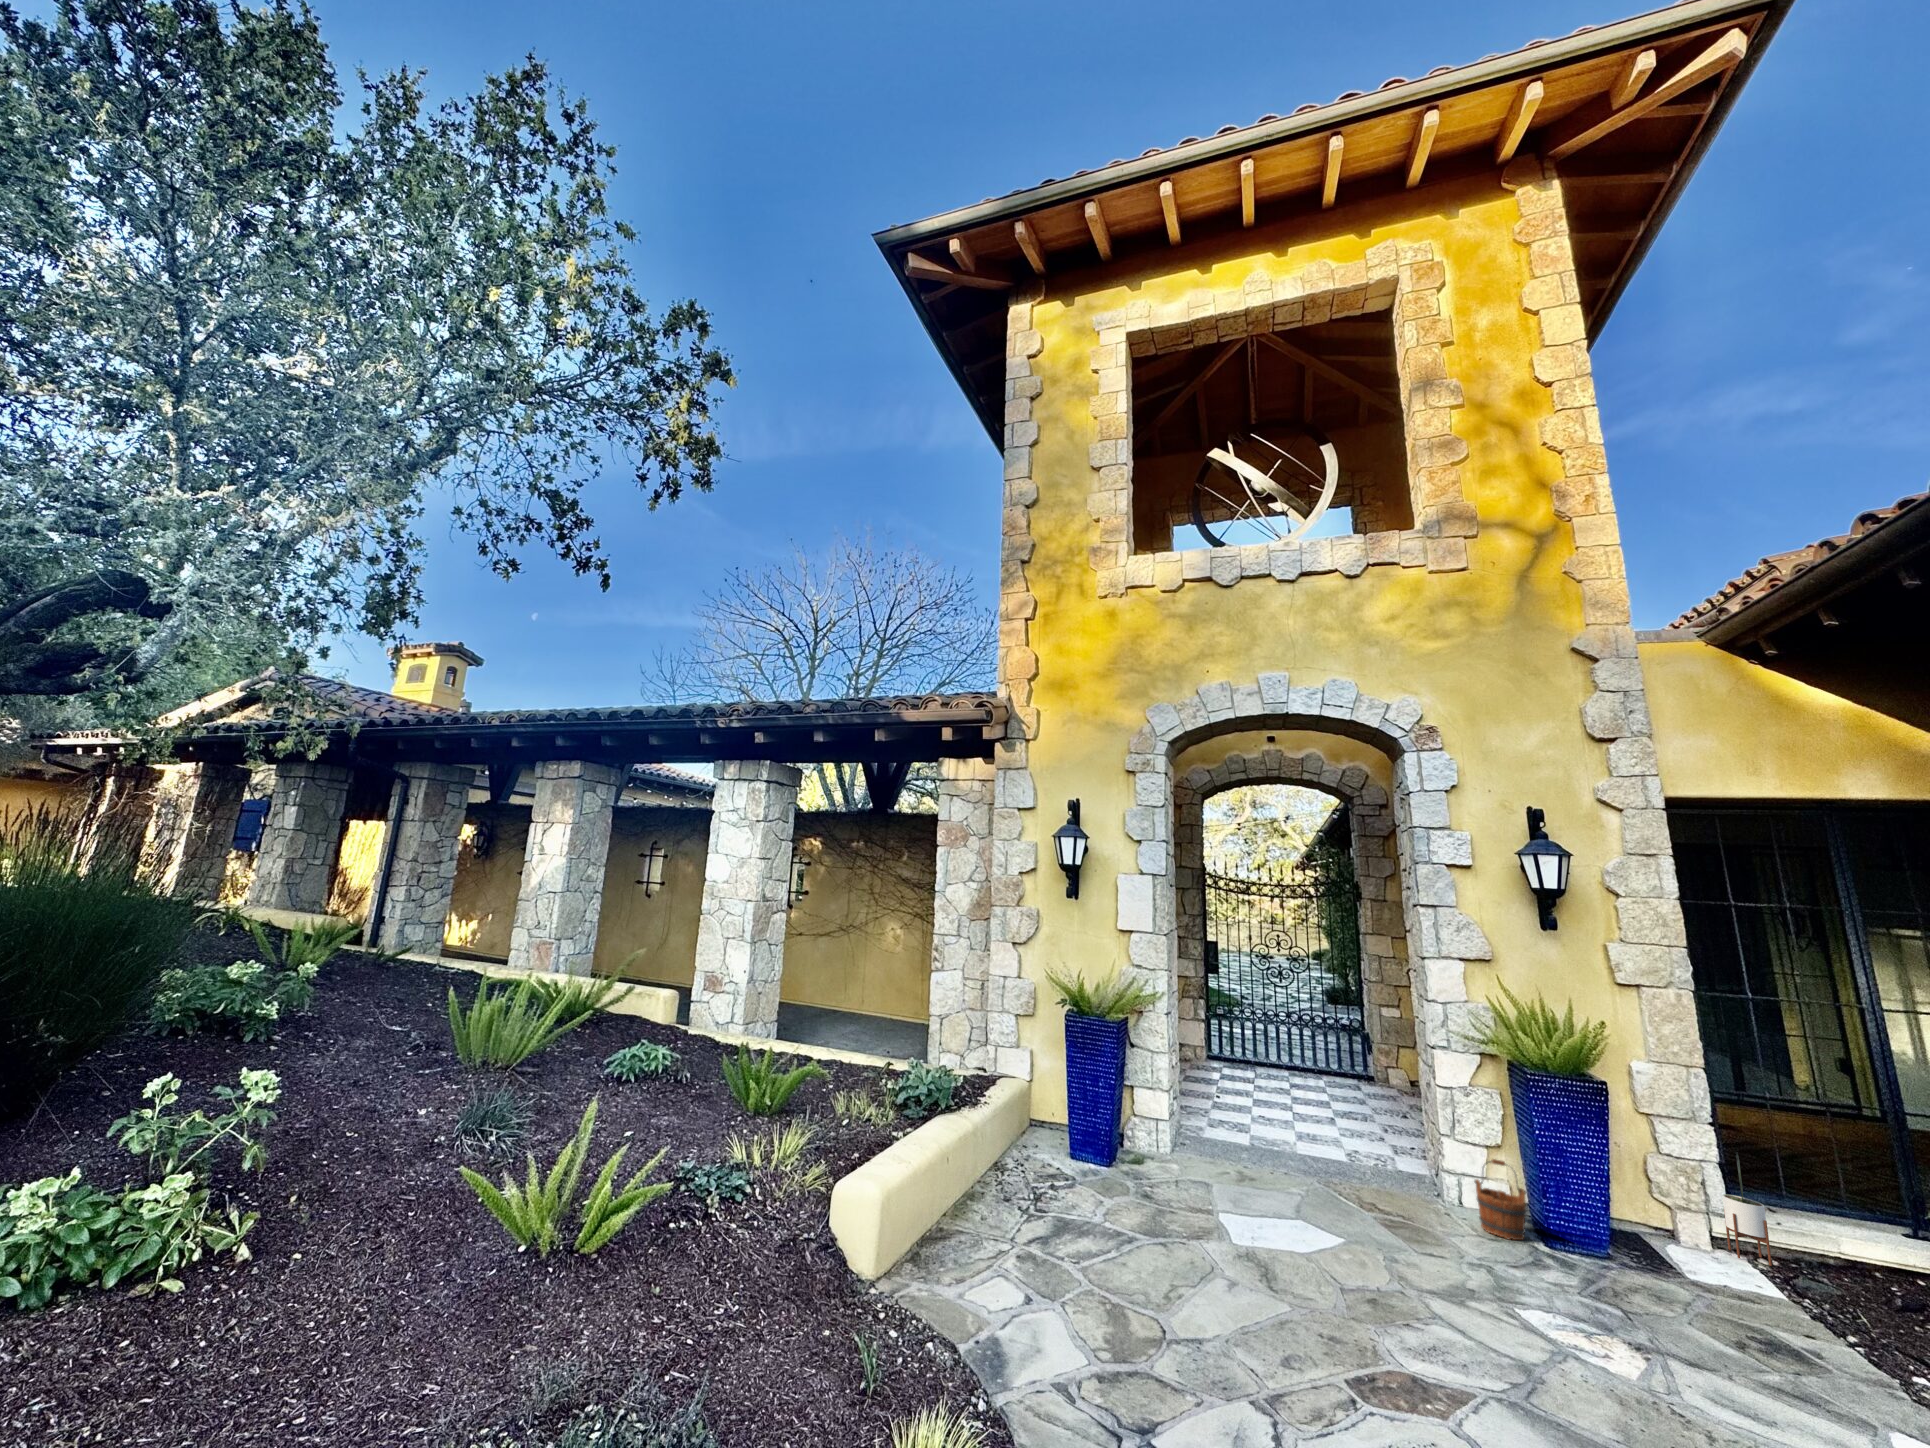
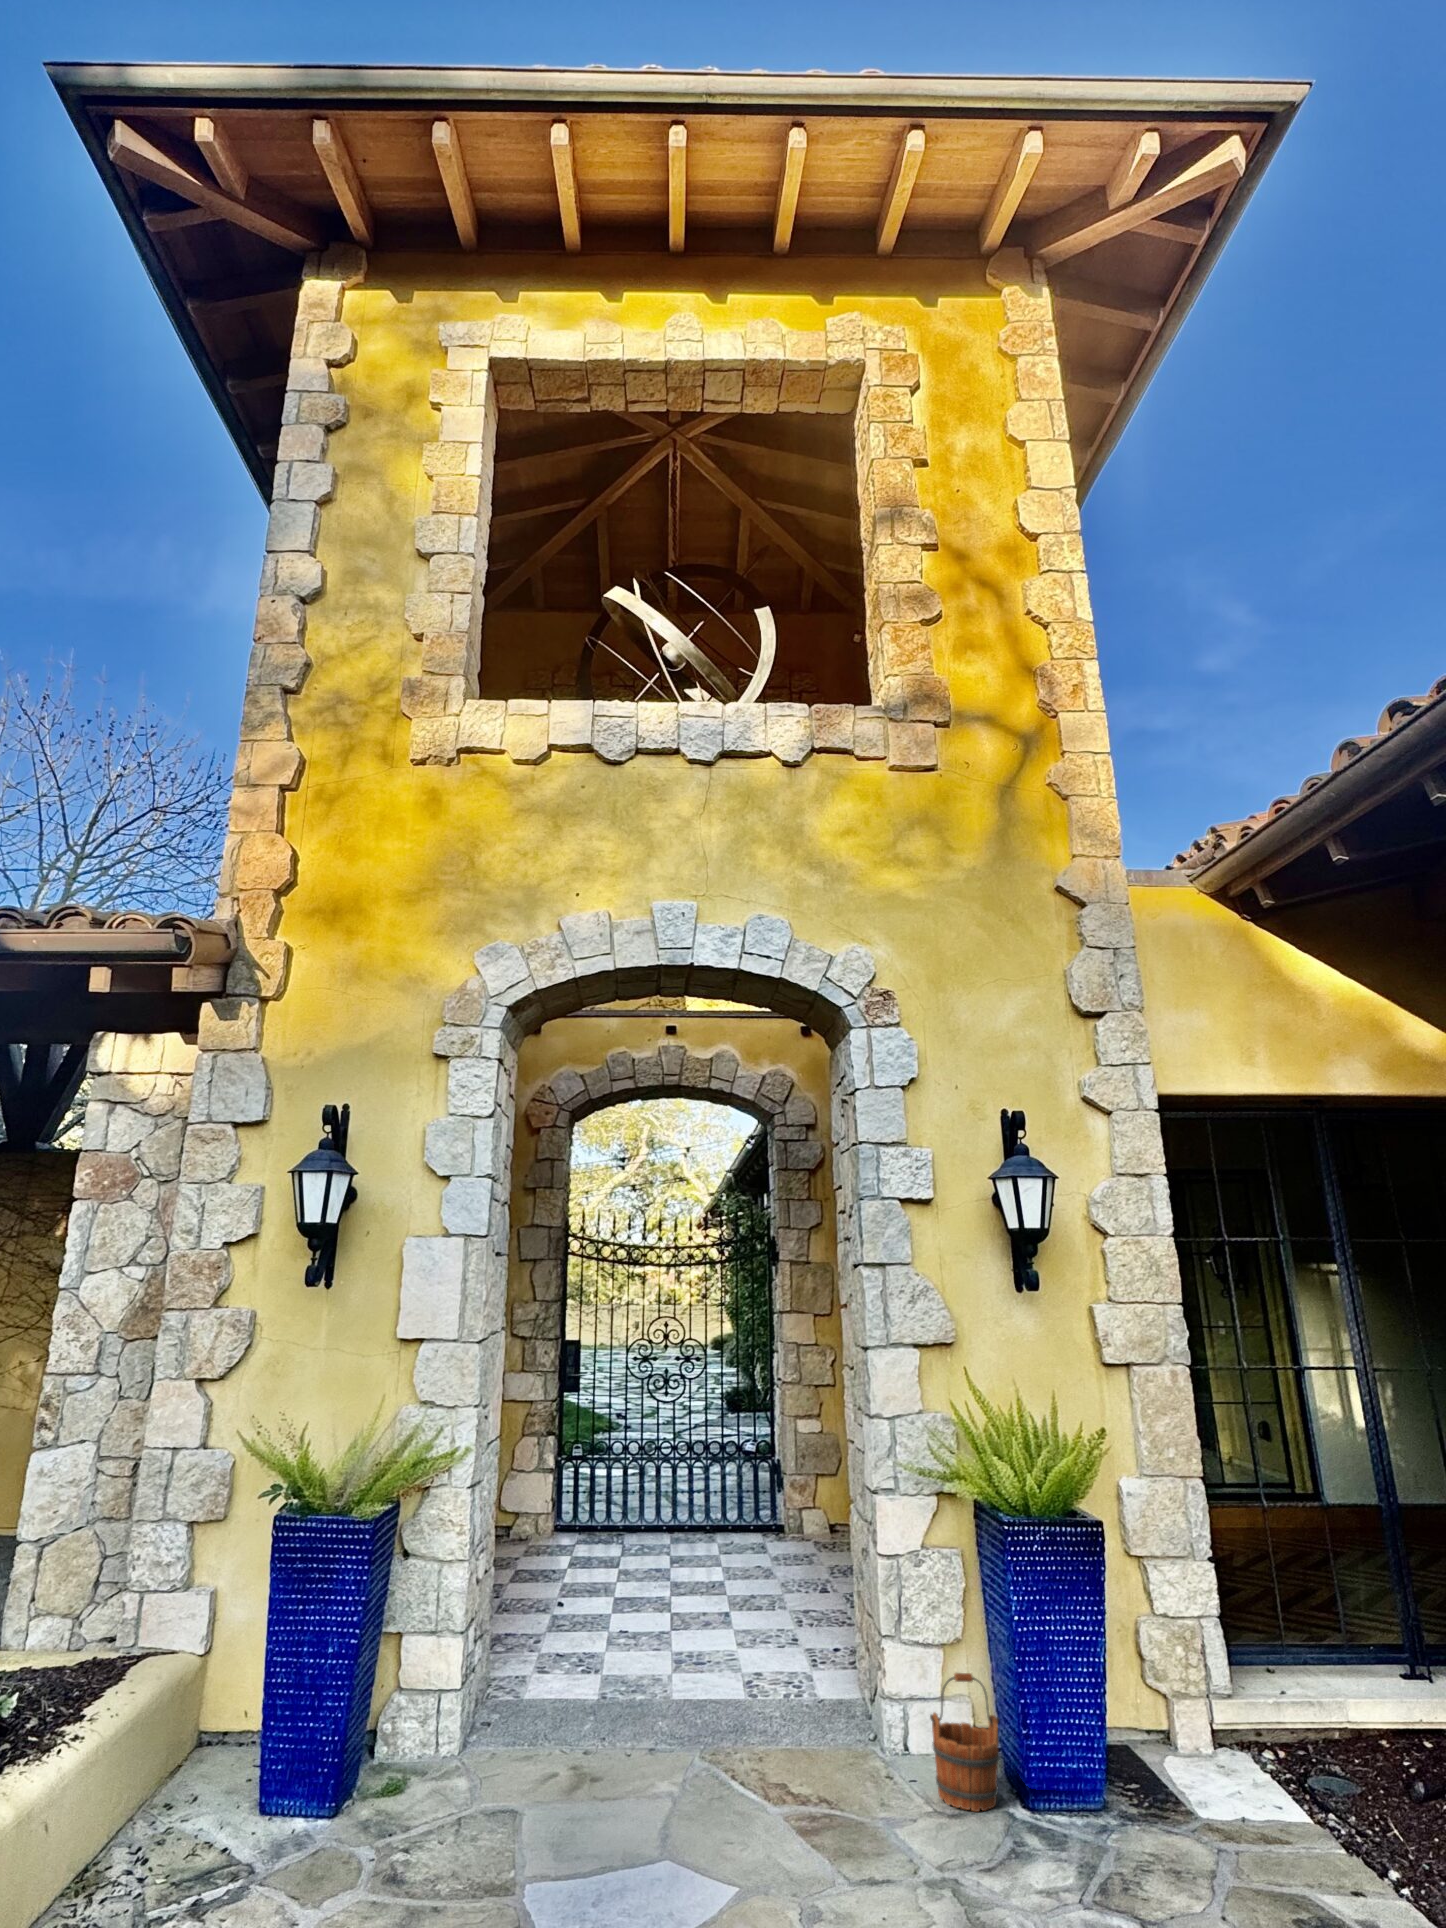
potted plant: present [1723,1160,1772,1266] -> none [1224,1589,1282,1762]

